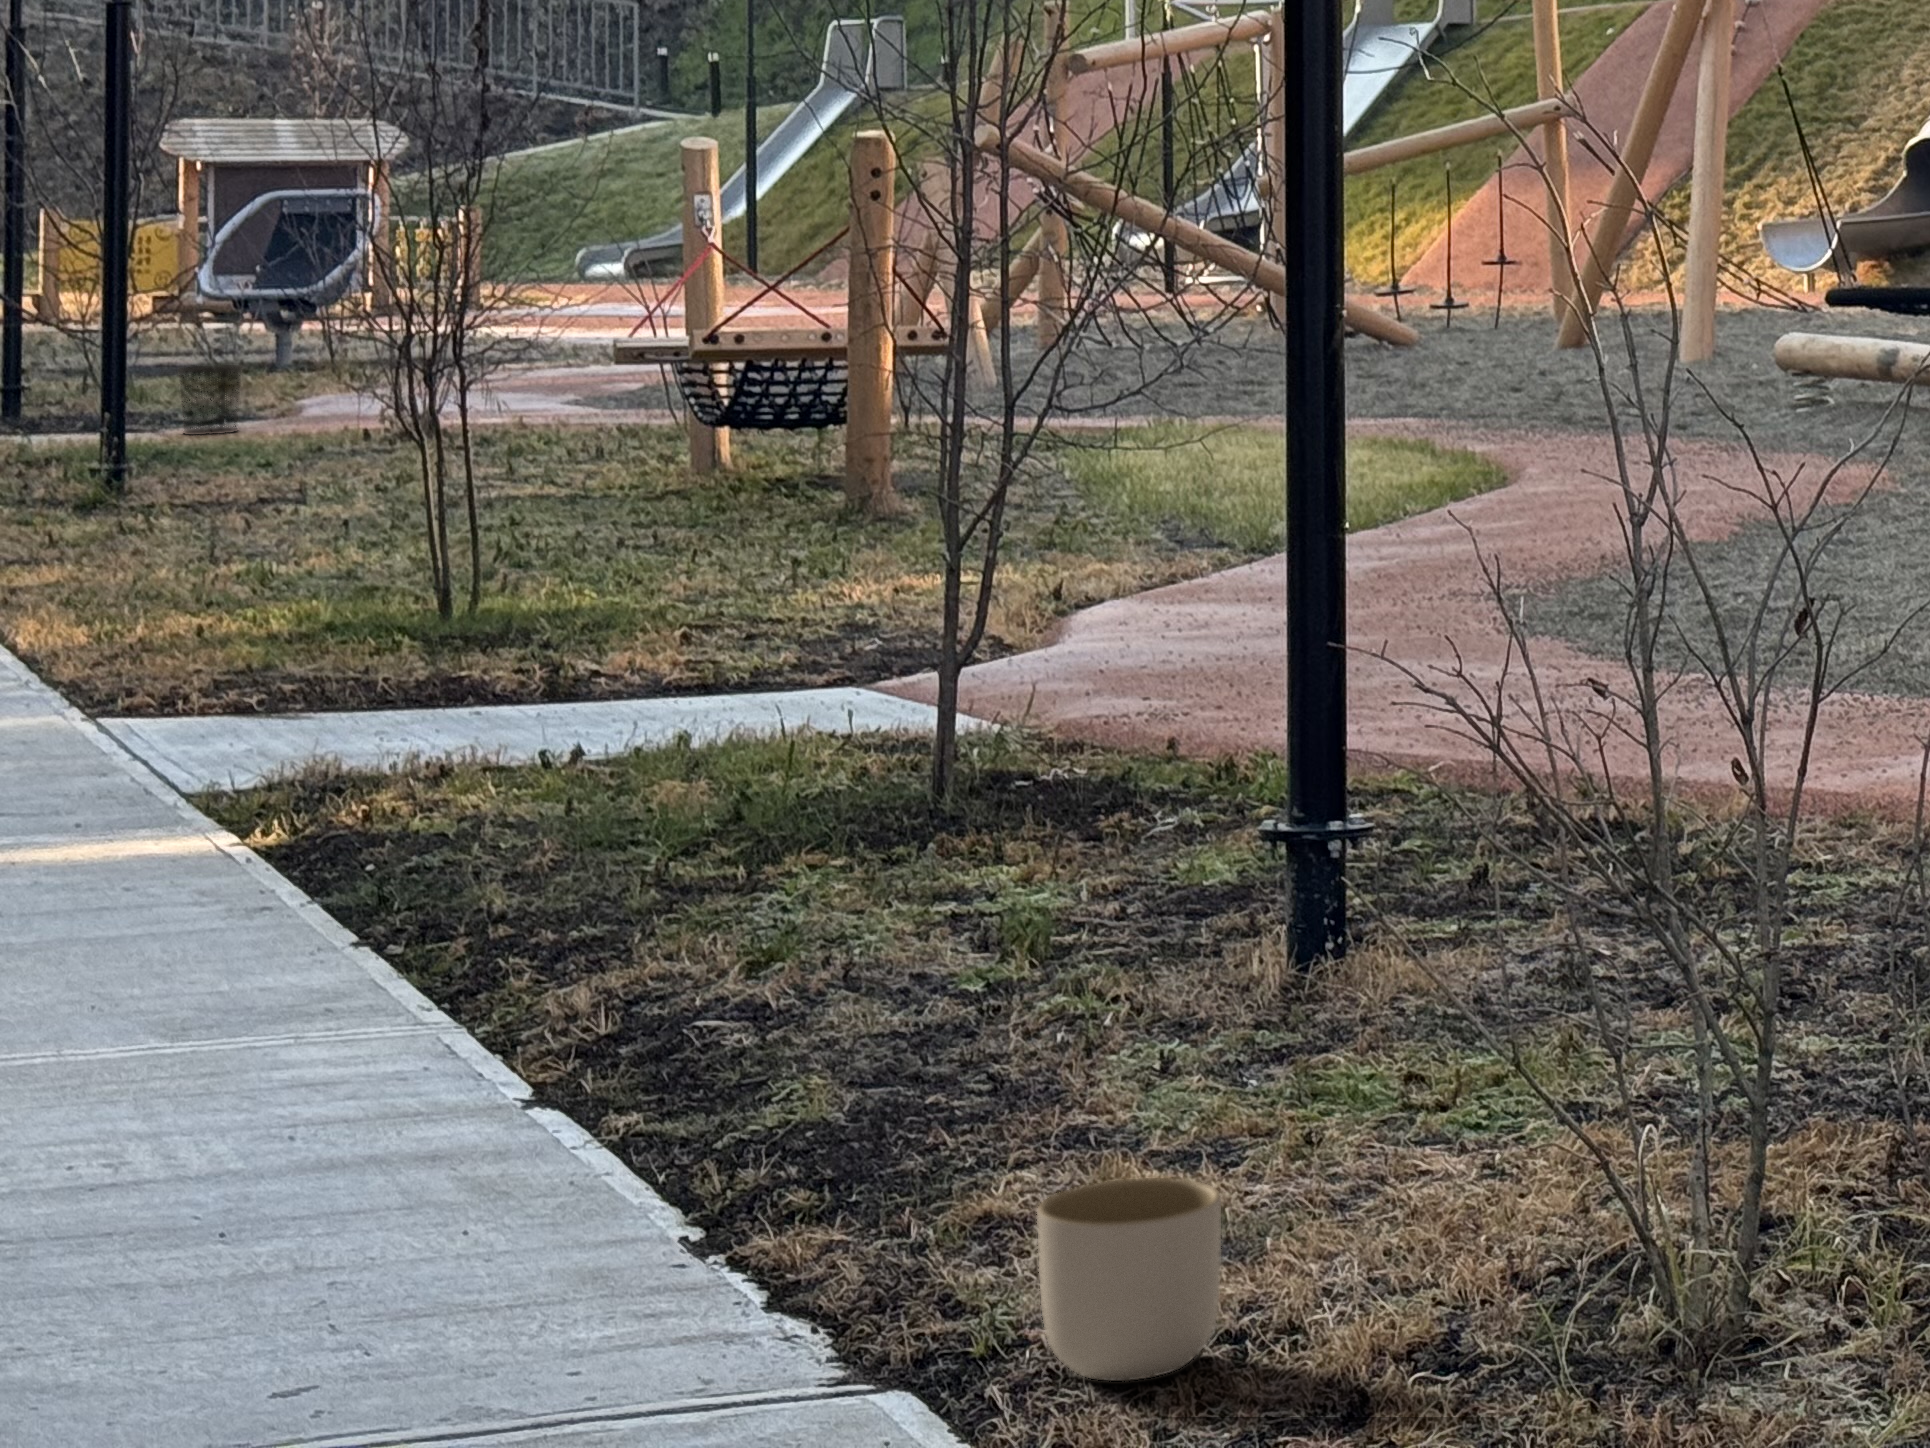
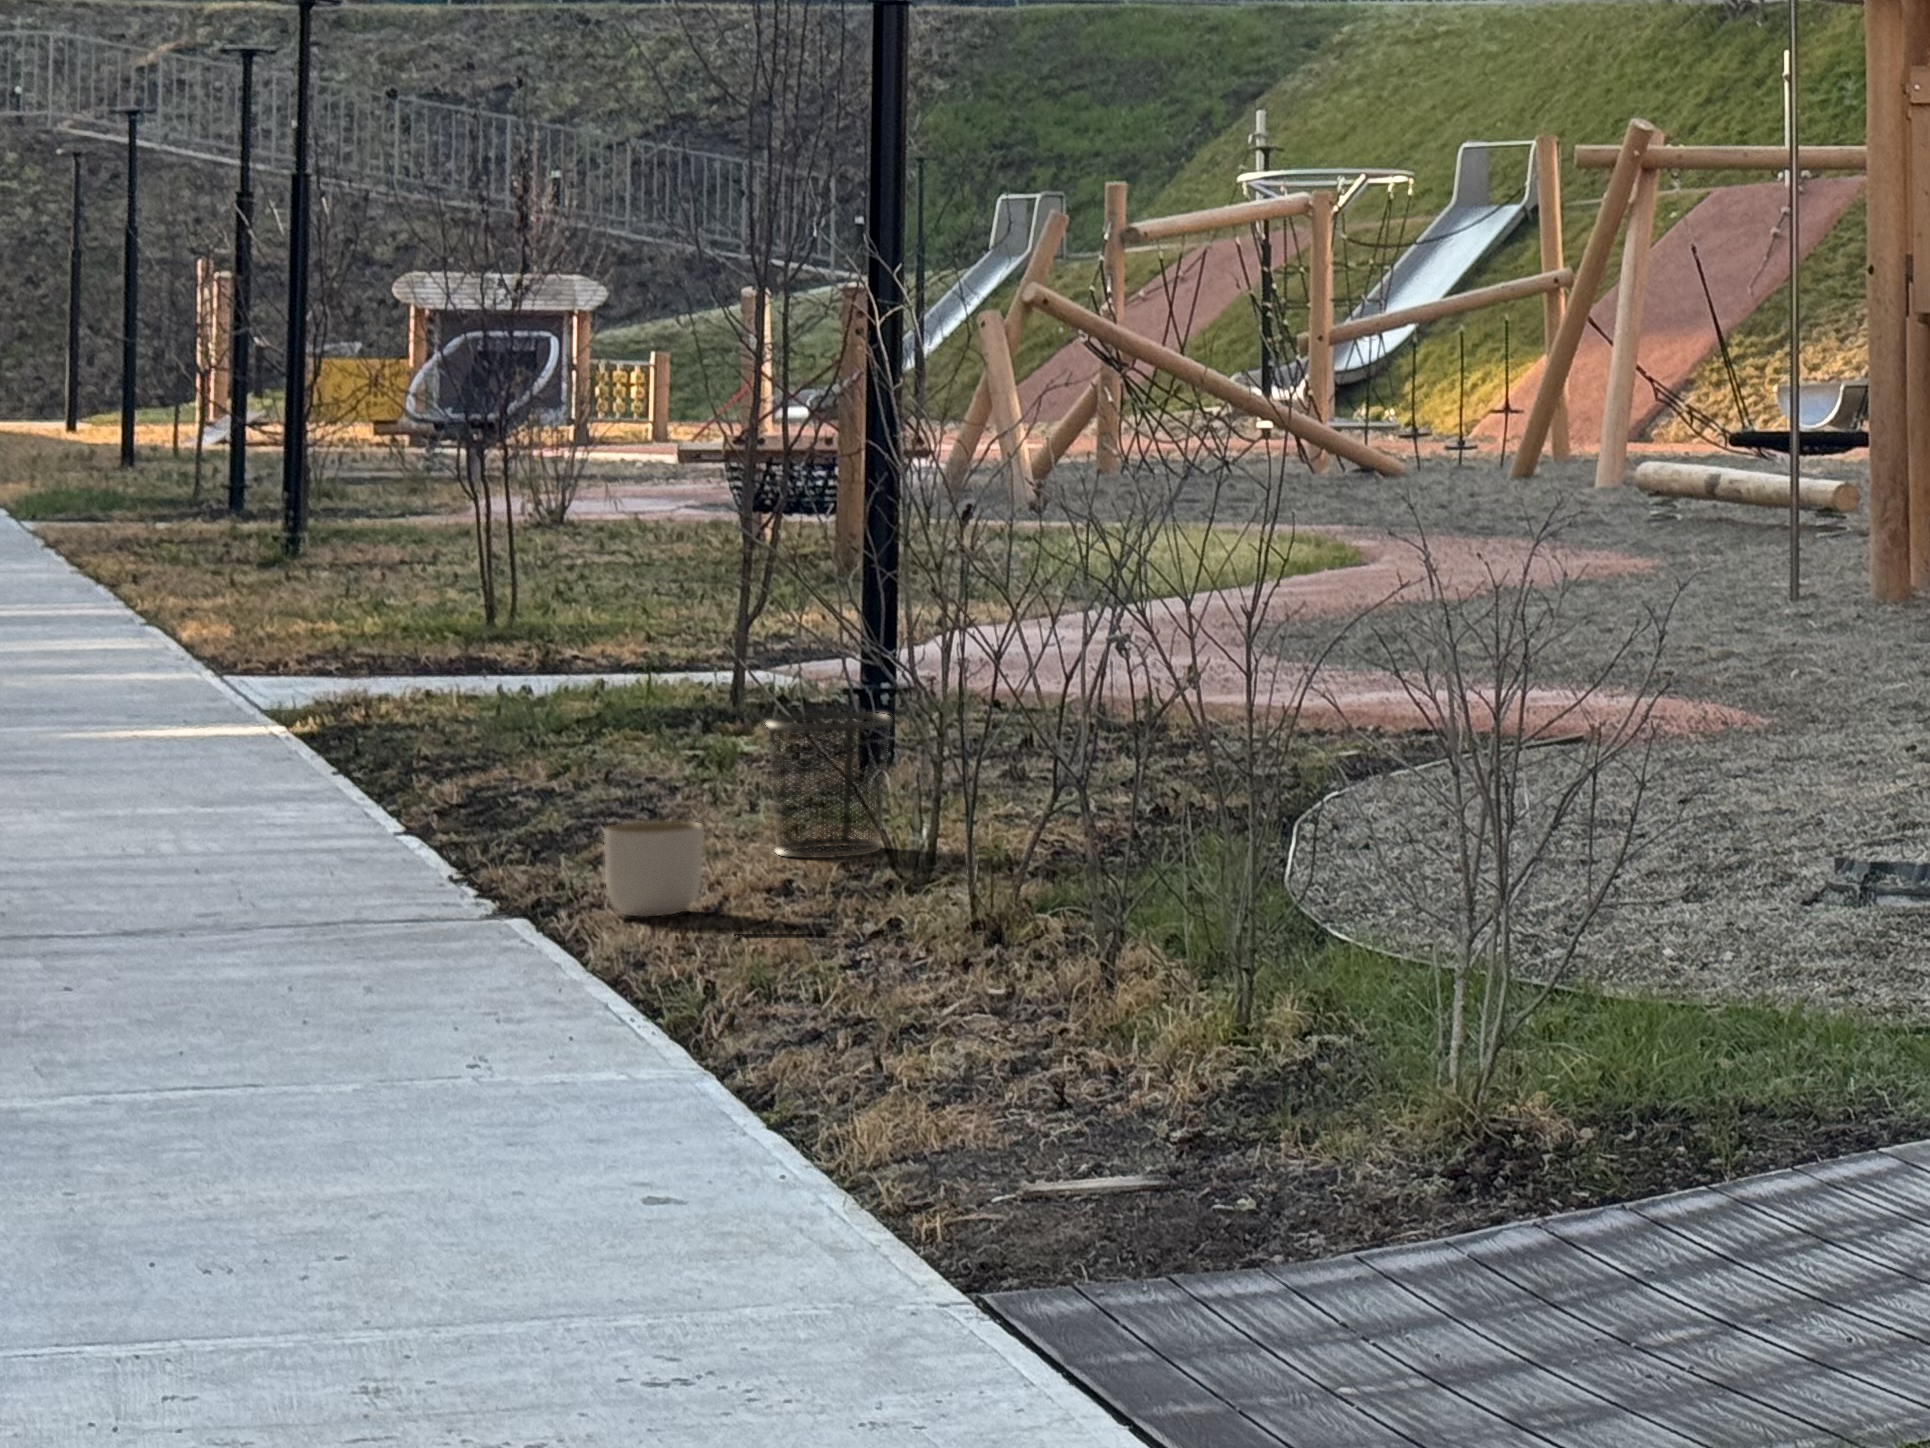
waste bin: present [179,365,241,435] -> present [766,712,892,858]

